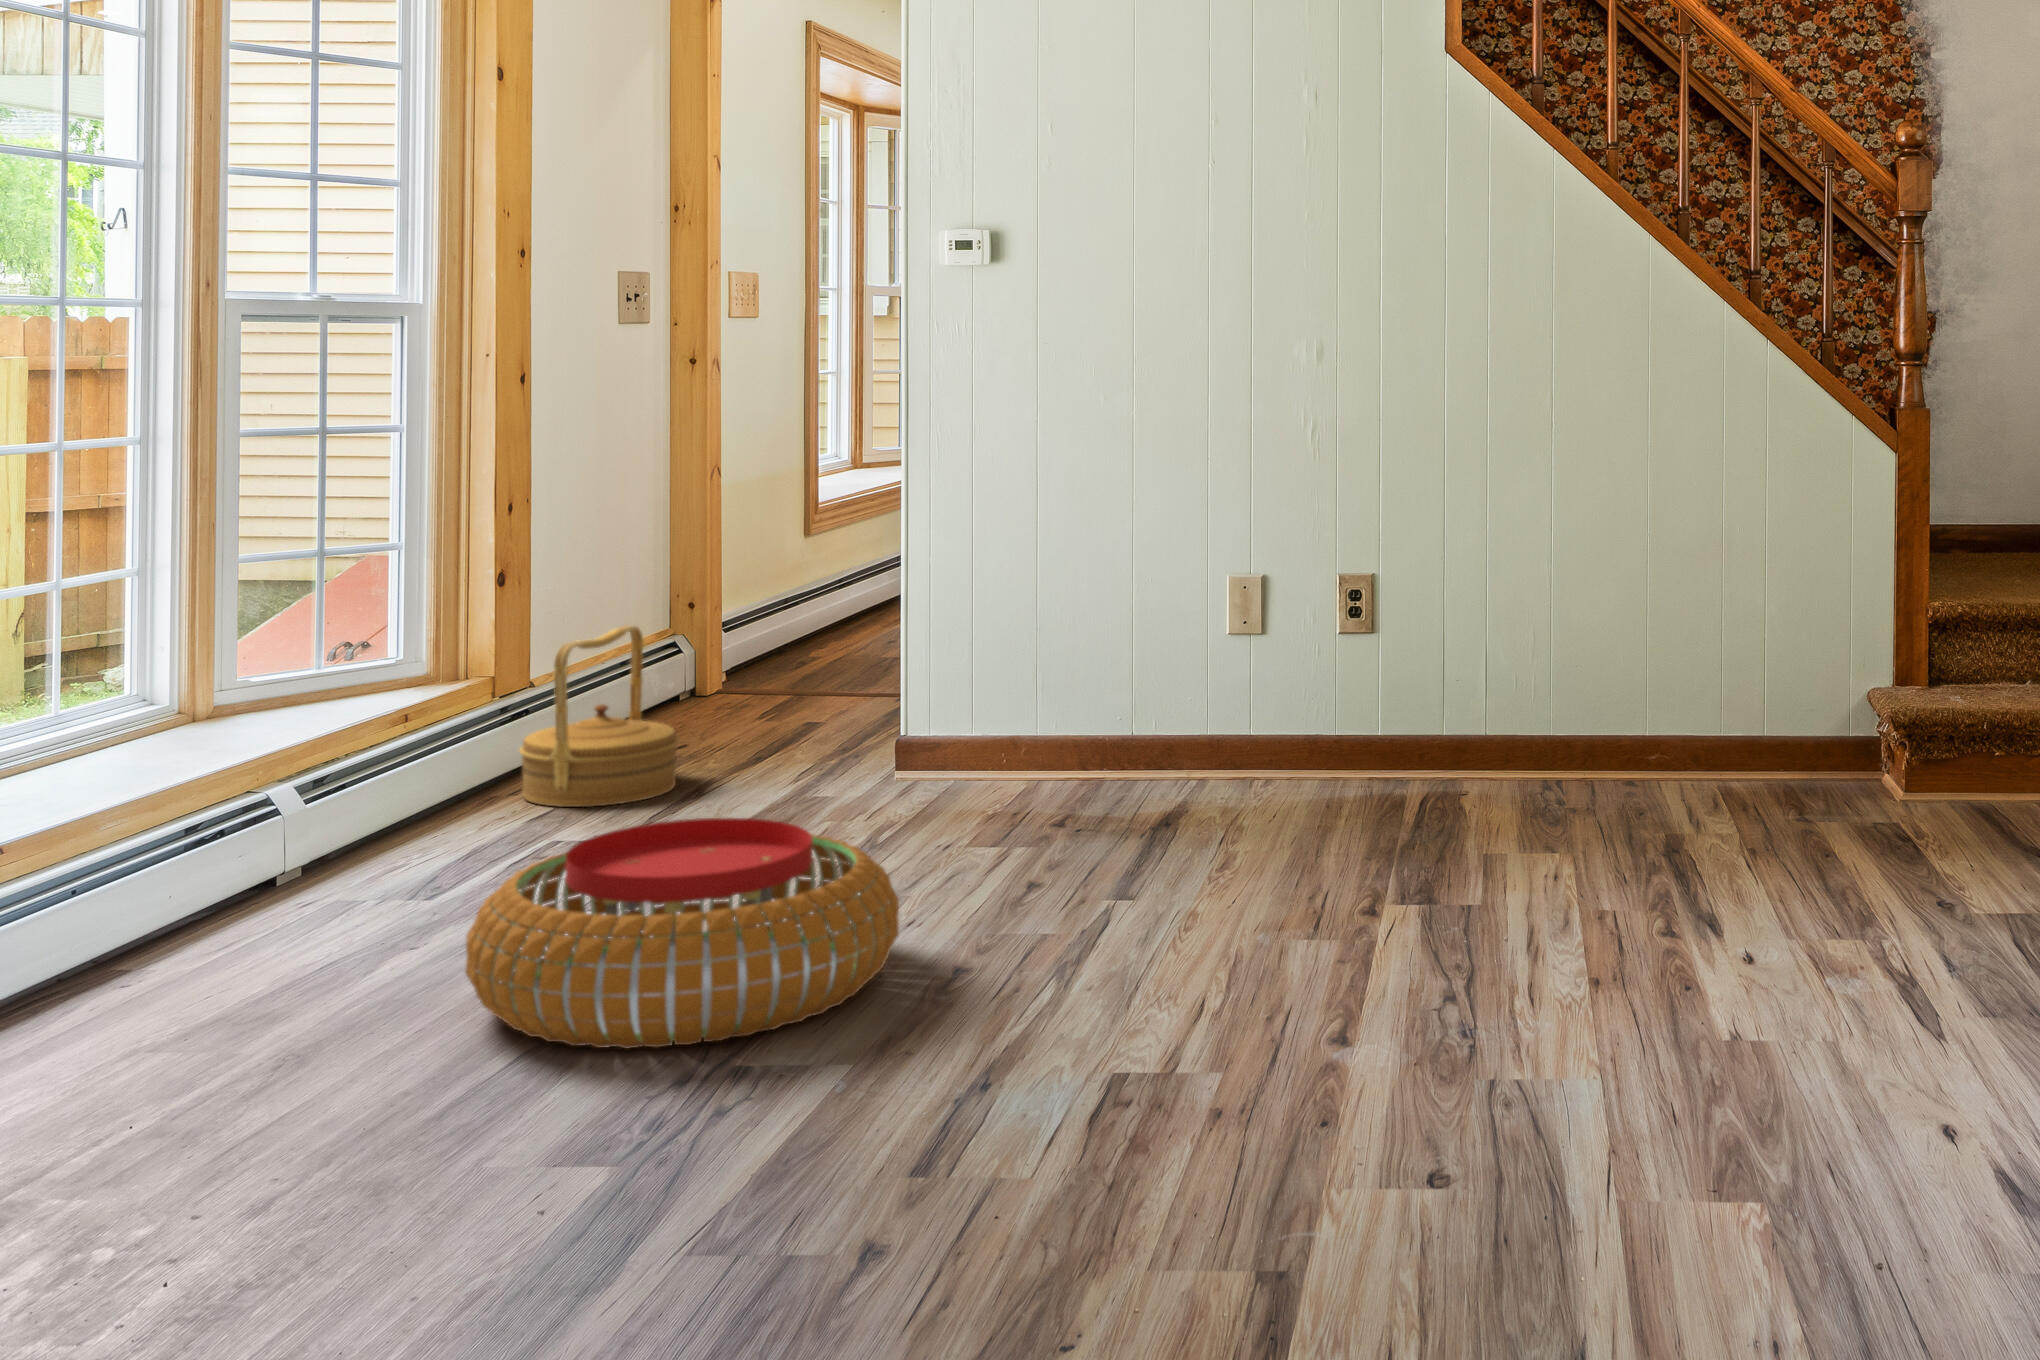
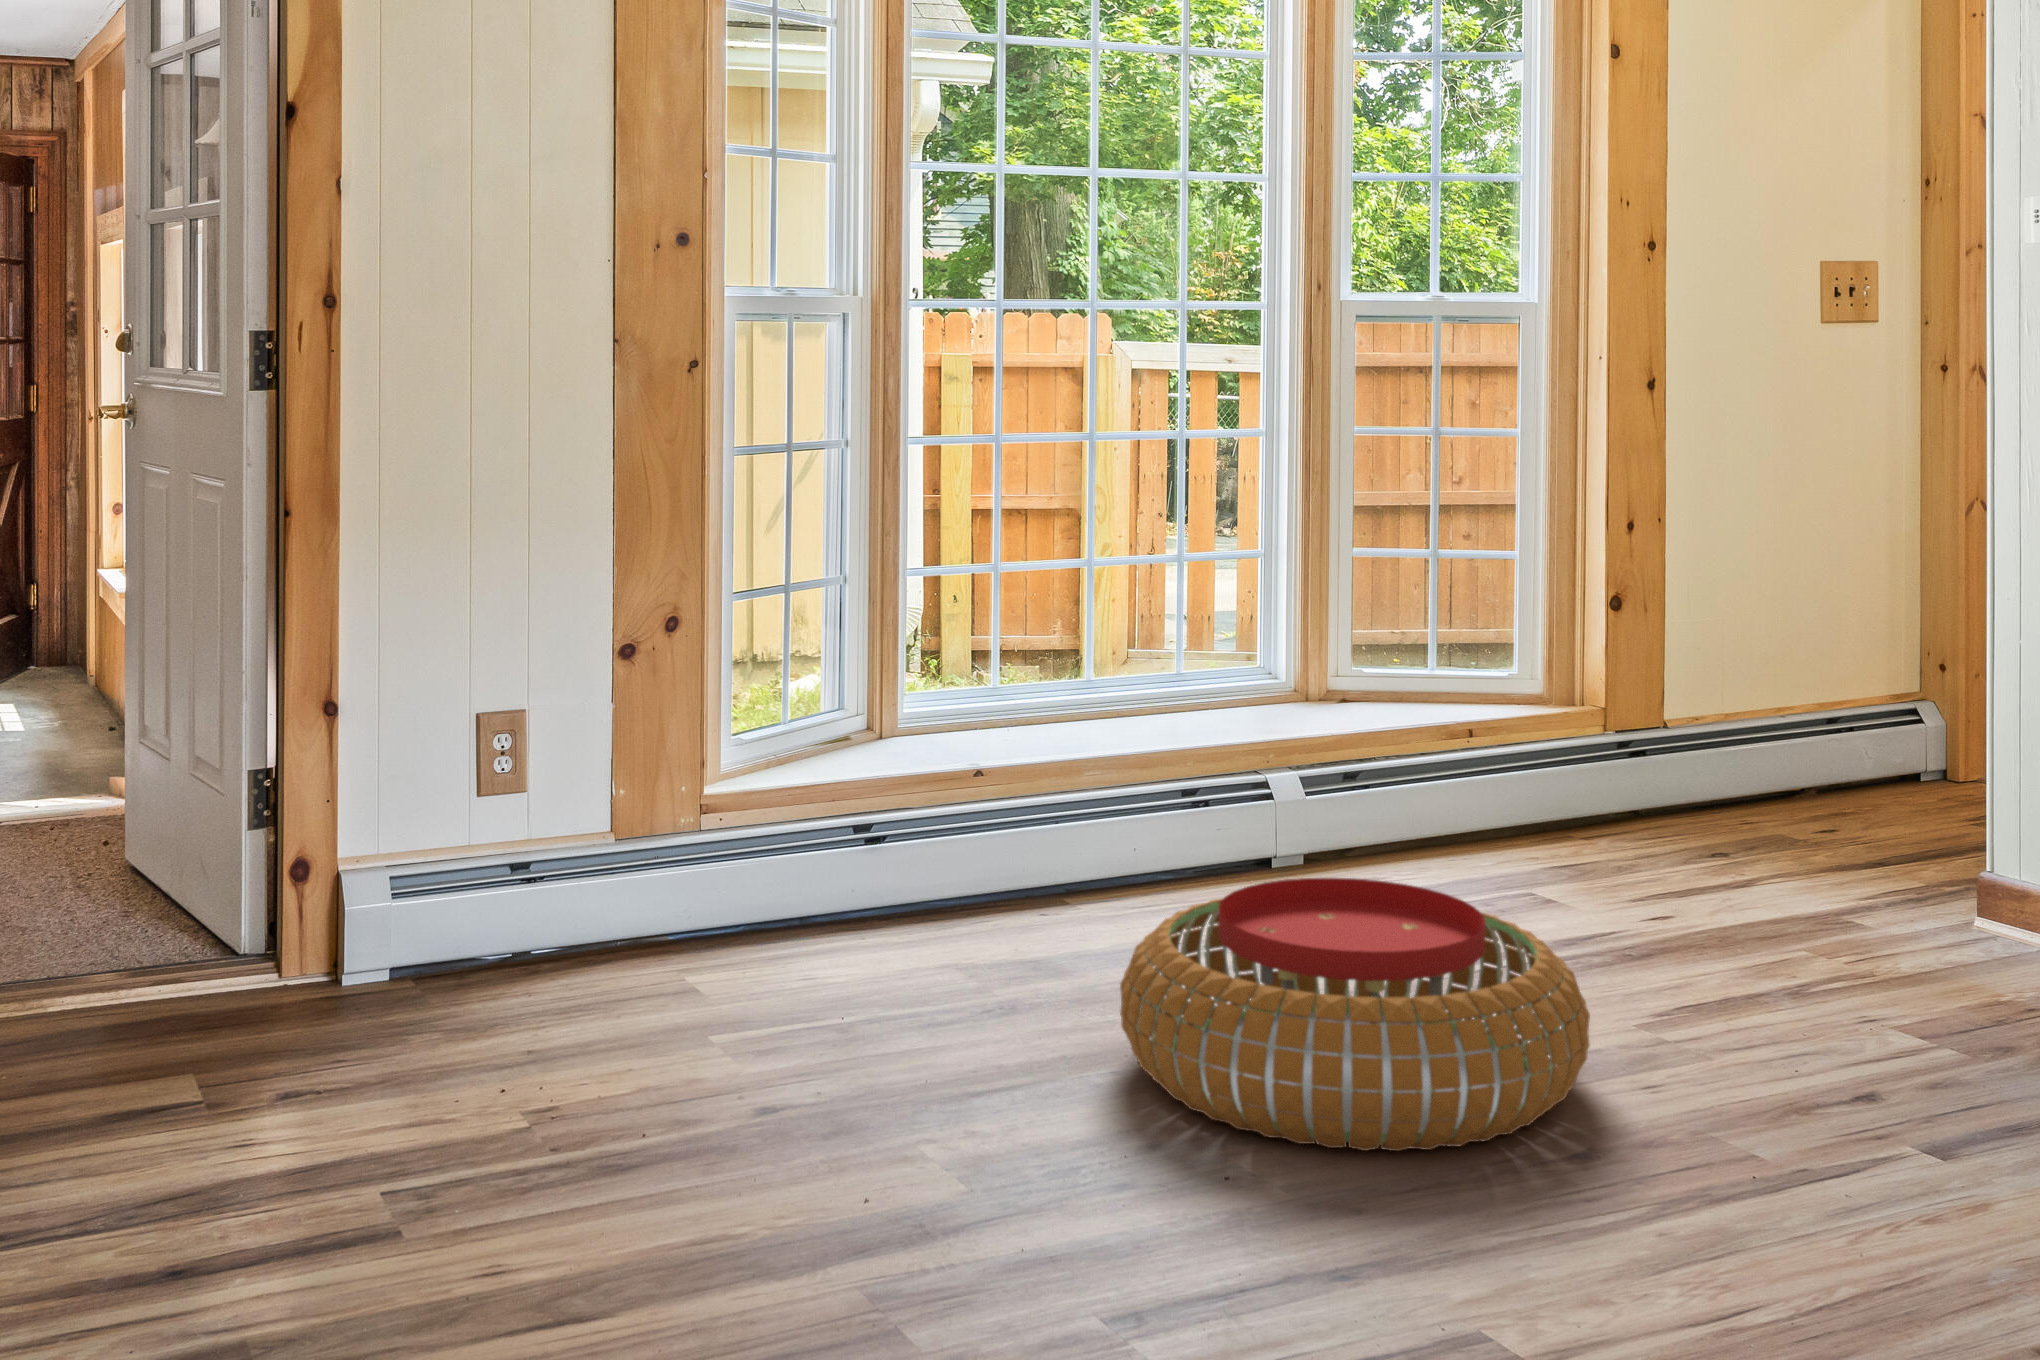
woven basket: present [519,625,679,807] -> none [1592,670,1770,874]

